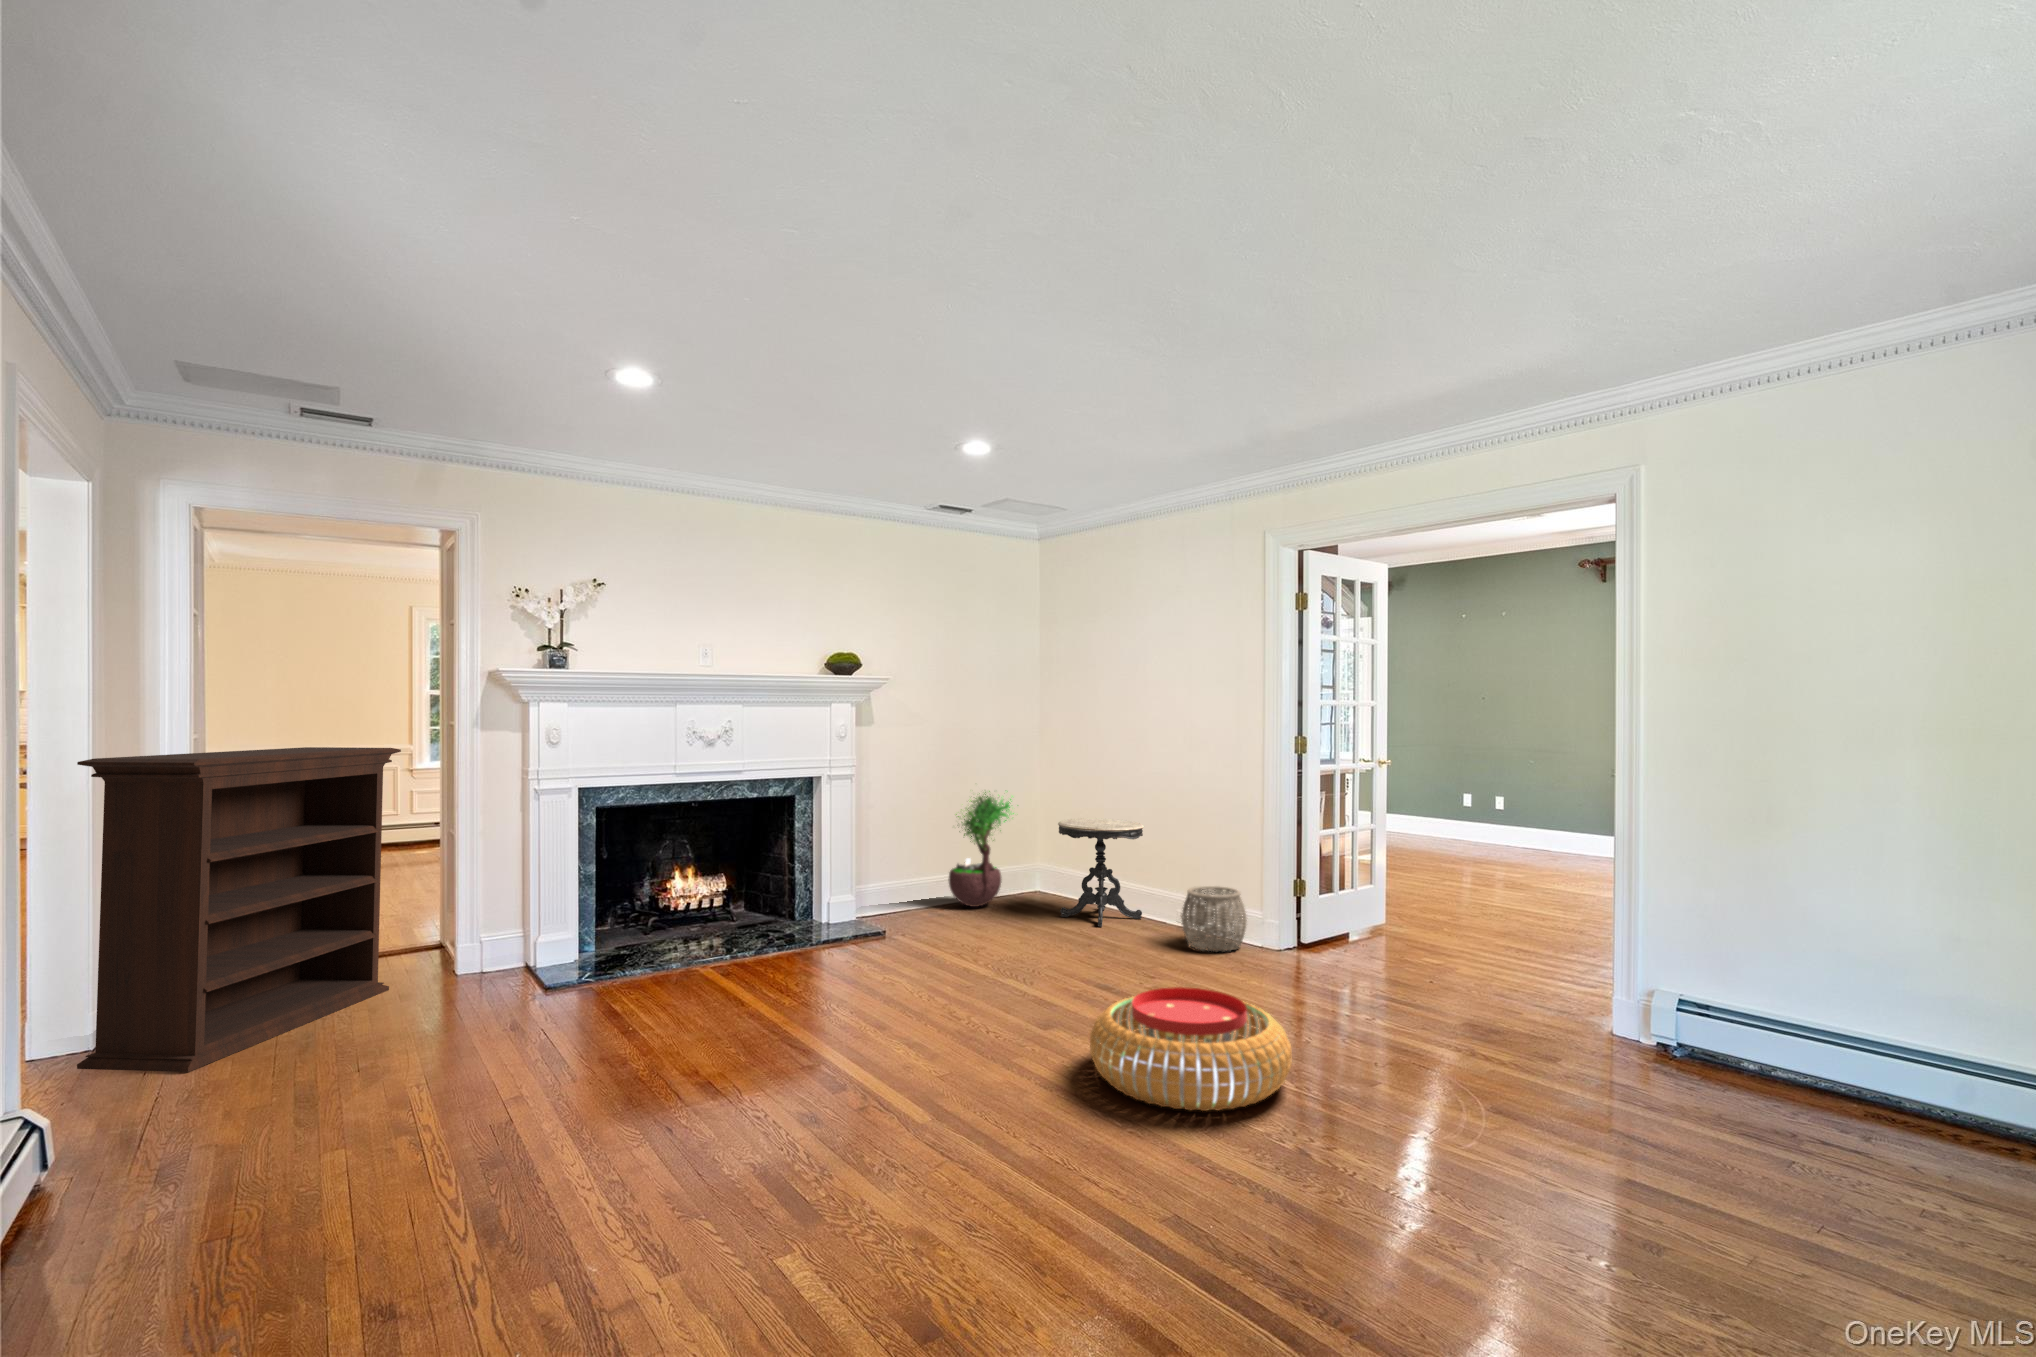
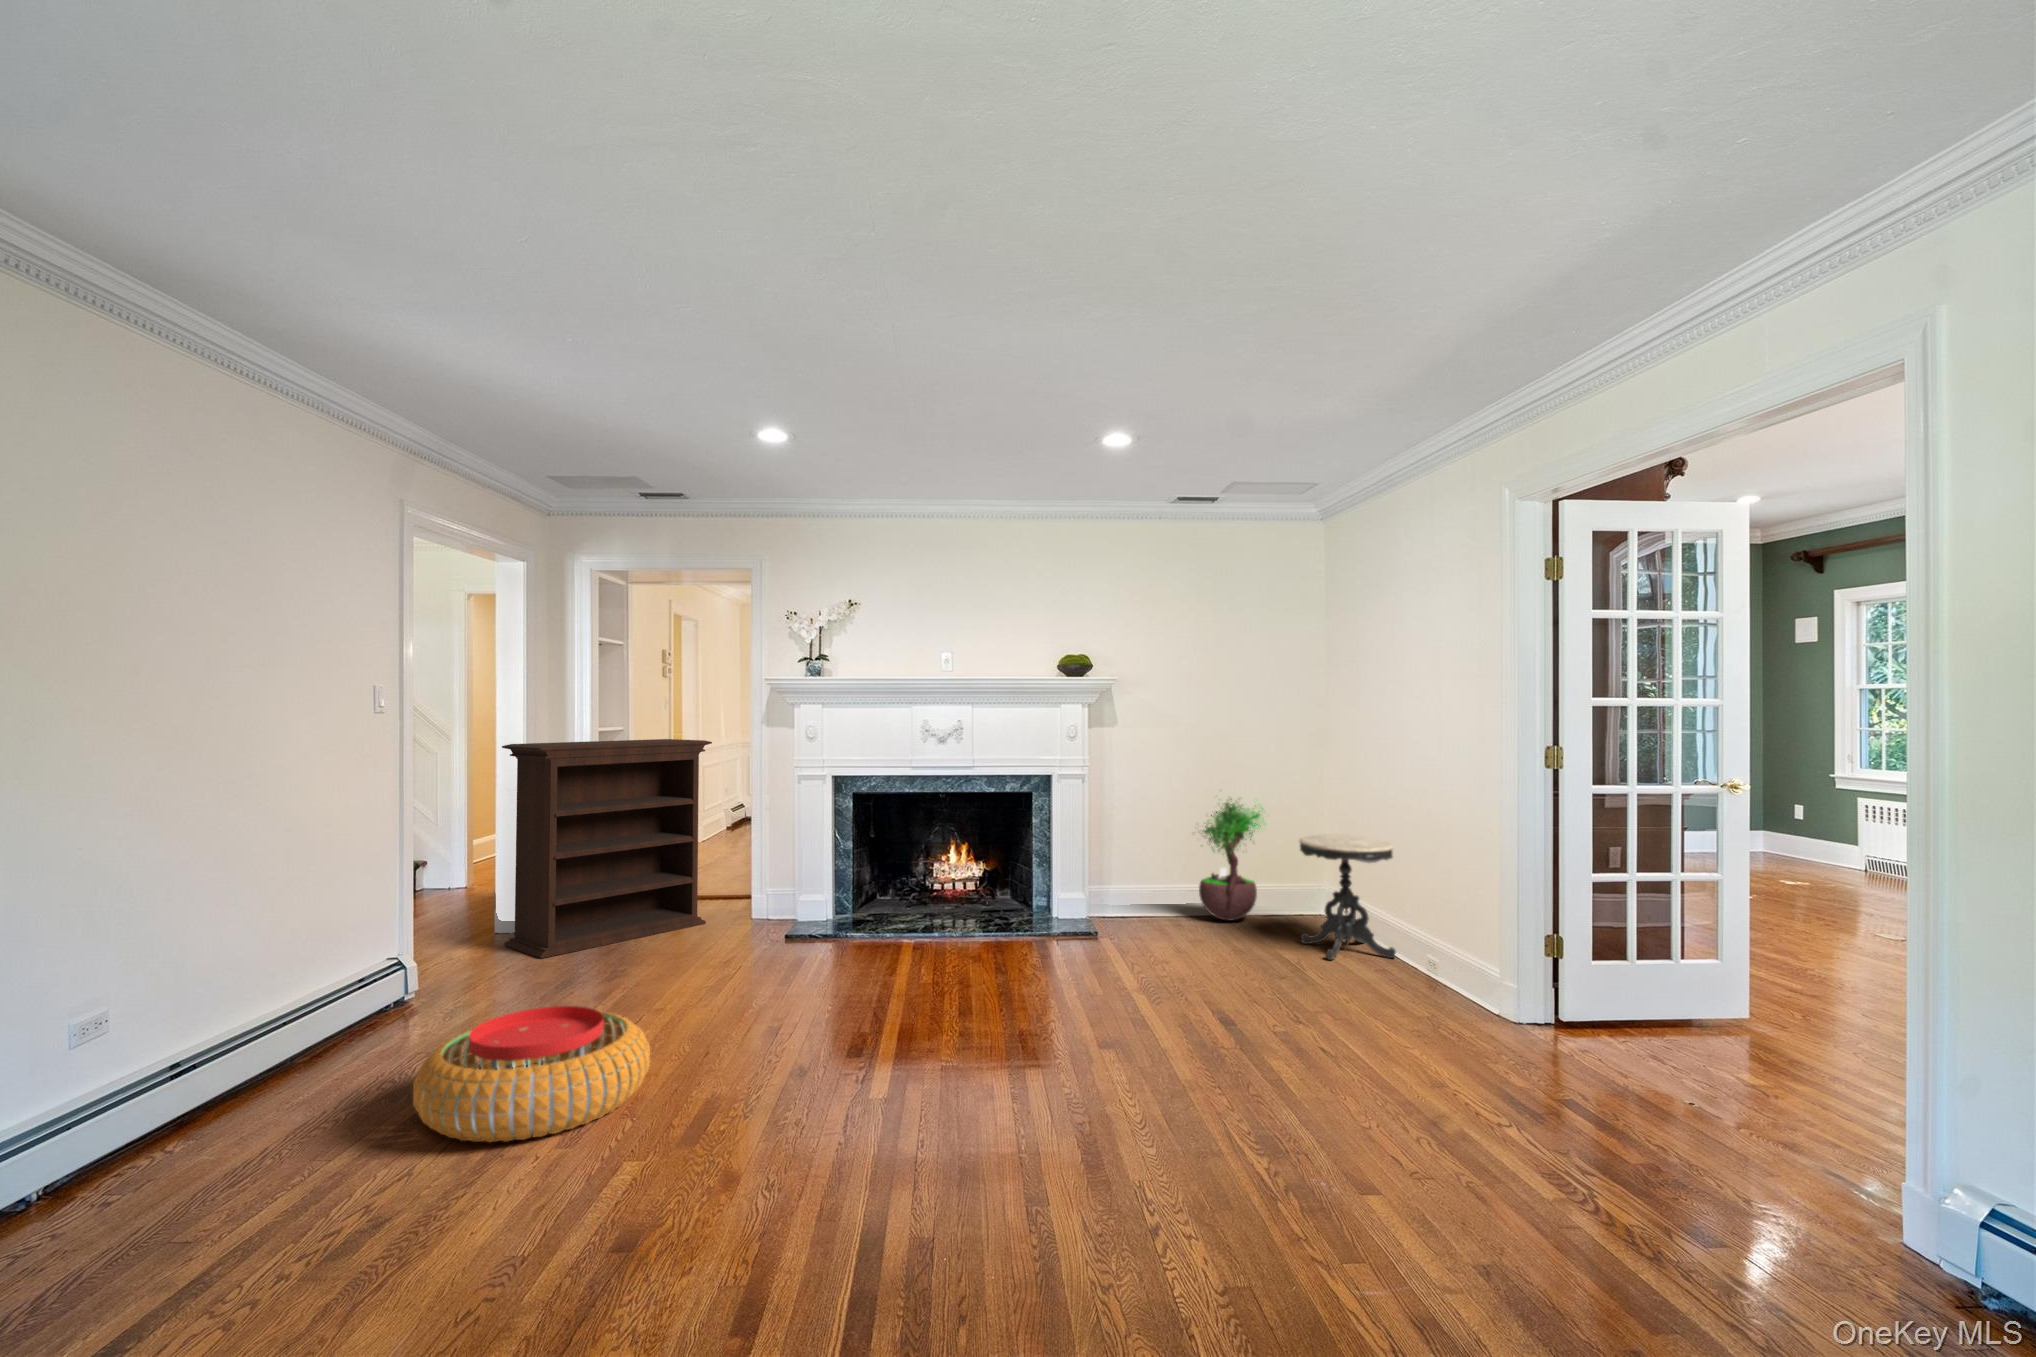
woven basket: present [1182,886,1247,952] -> none [1392,927,1481,1013]
pouf: present [1090,987,1292,1111] -> present [413,1006,650,1142]

